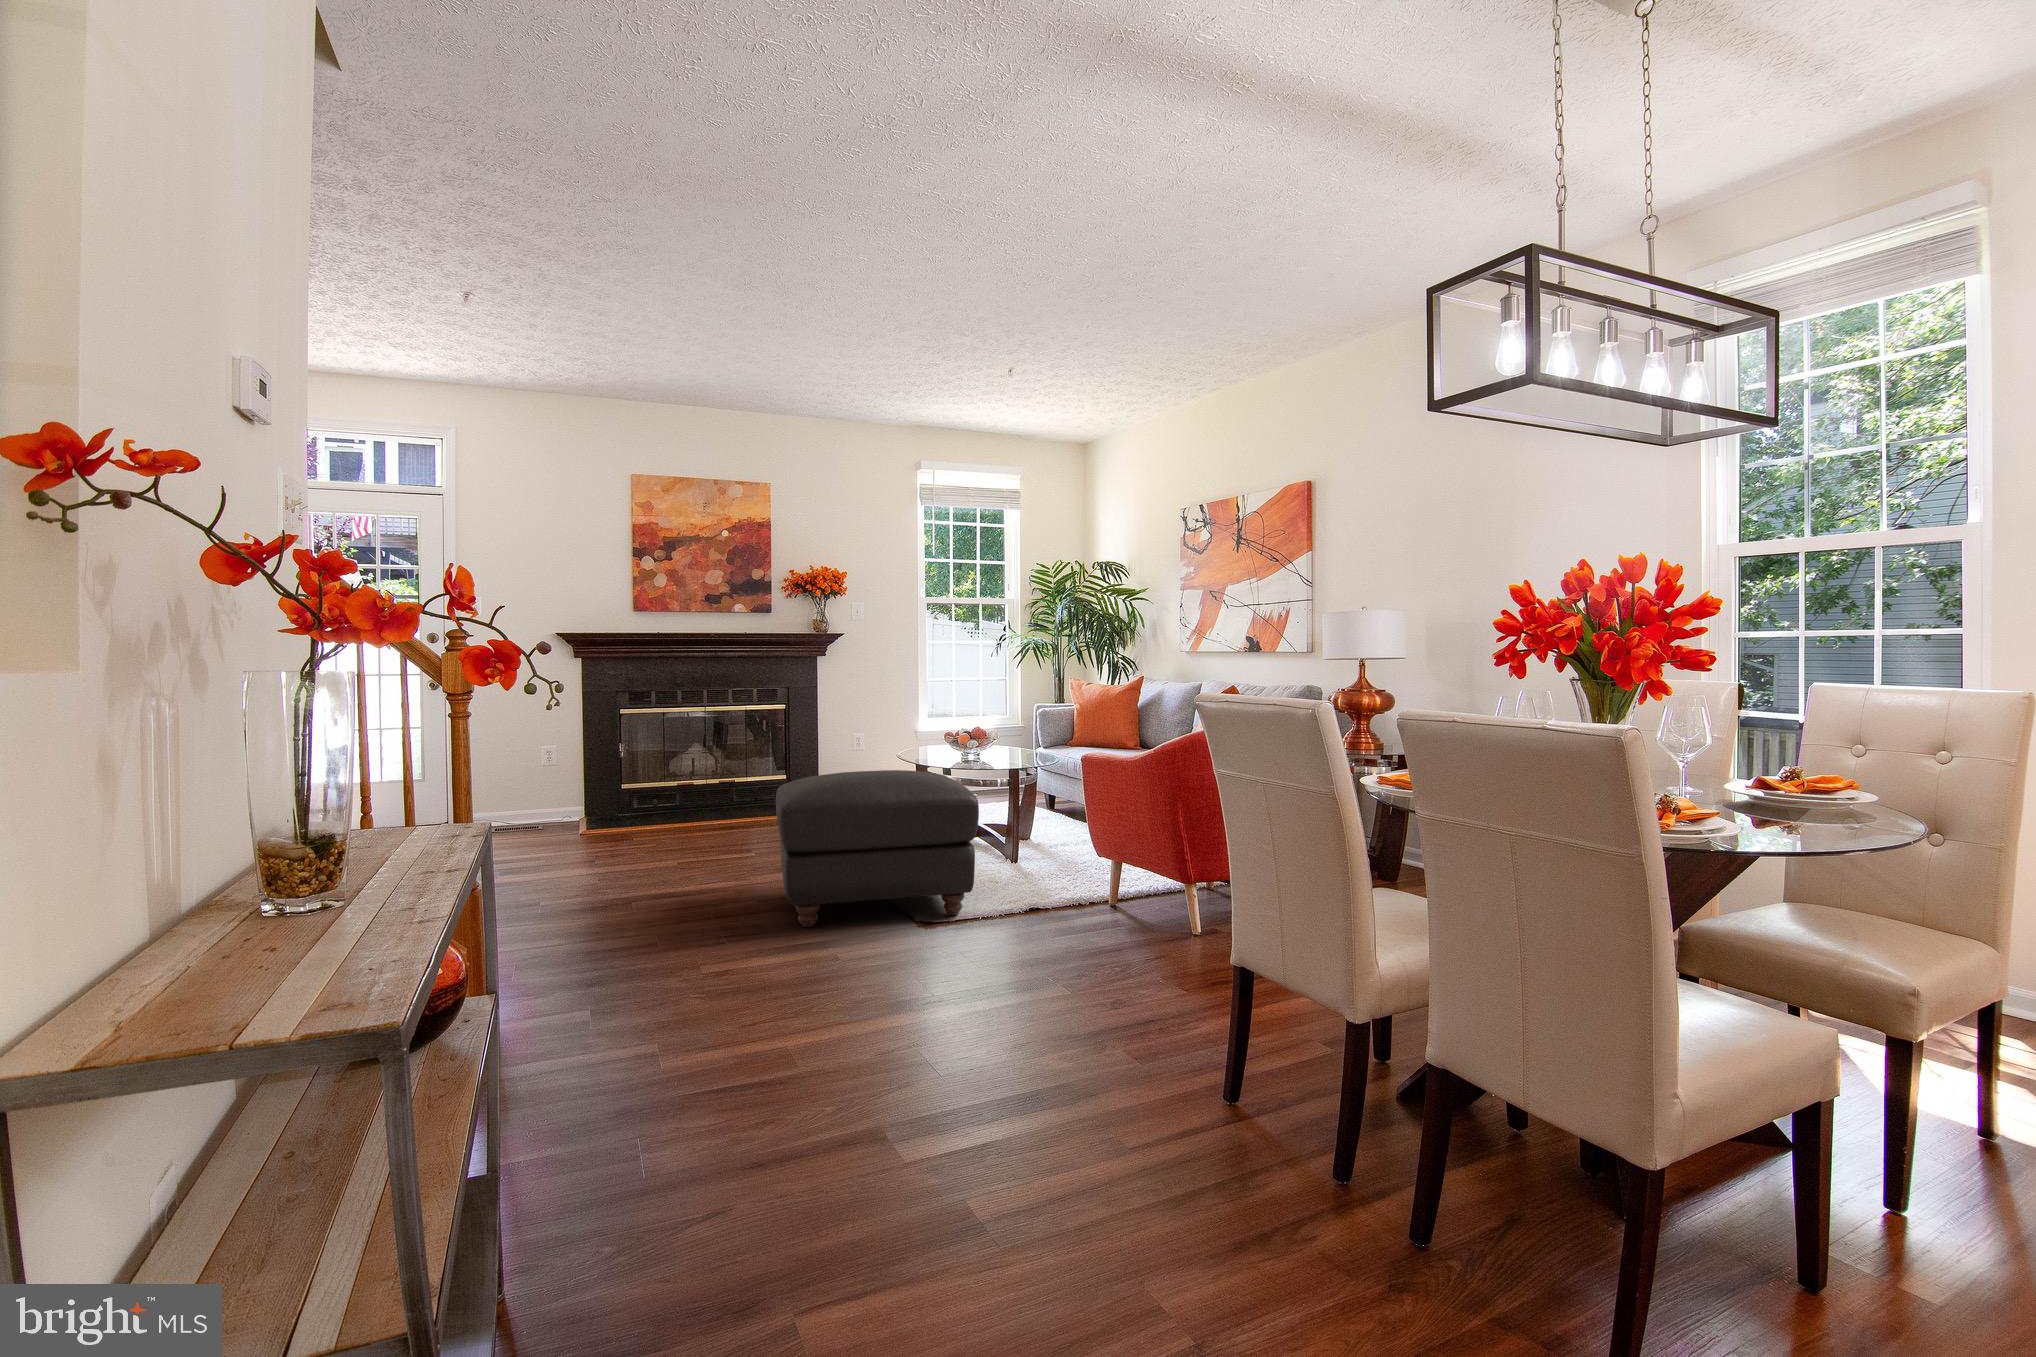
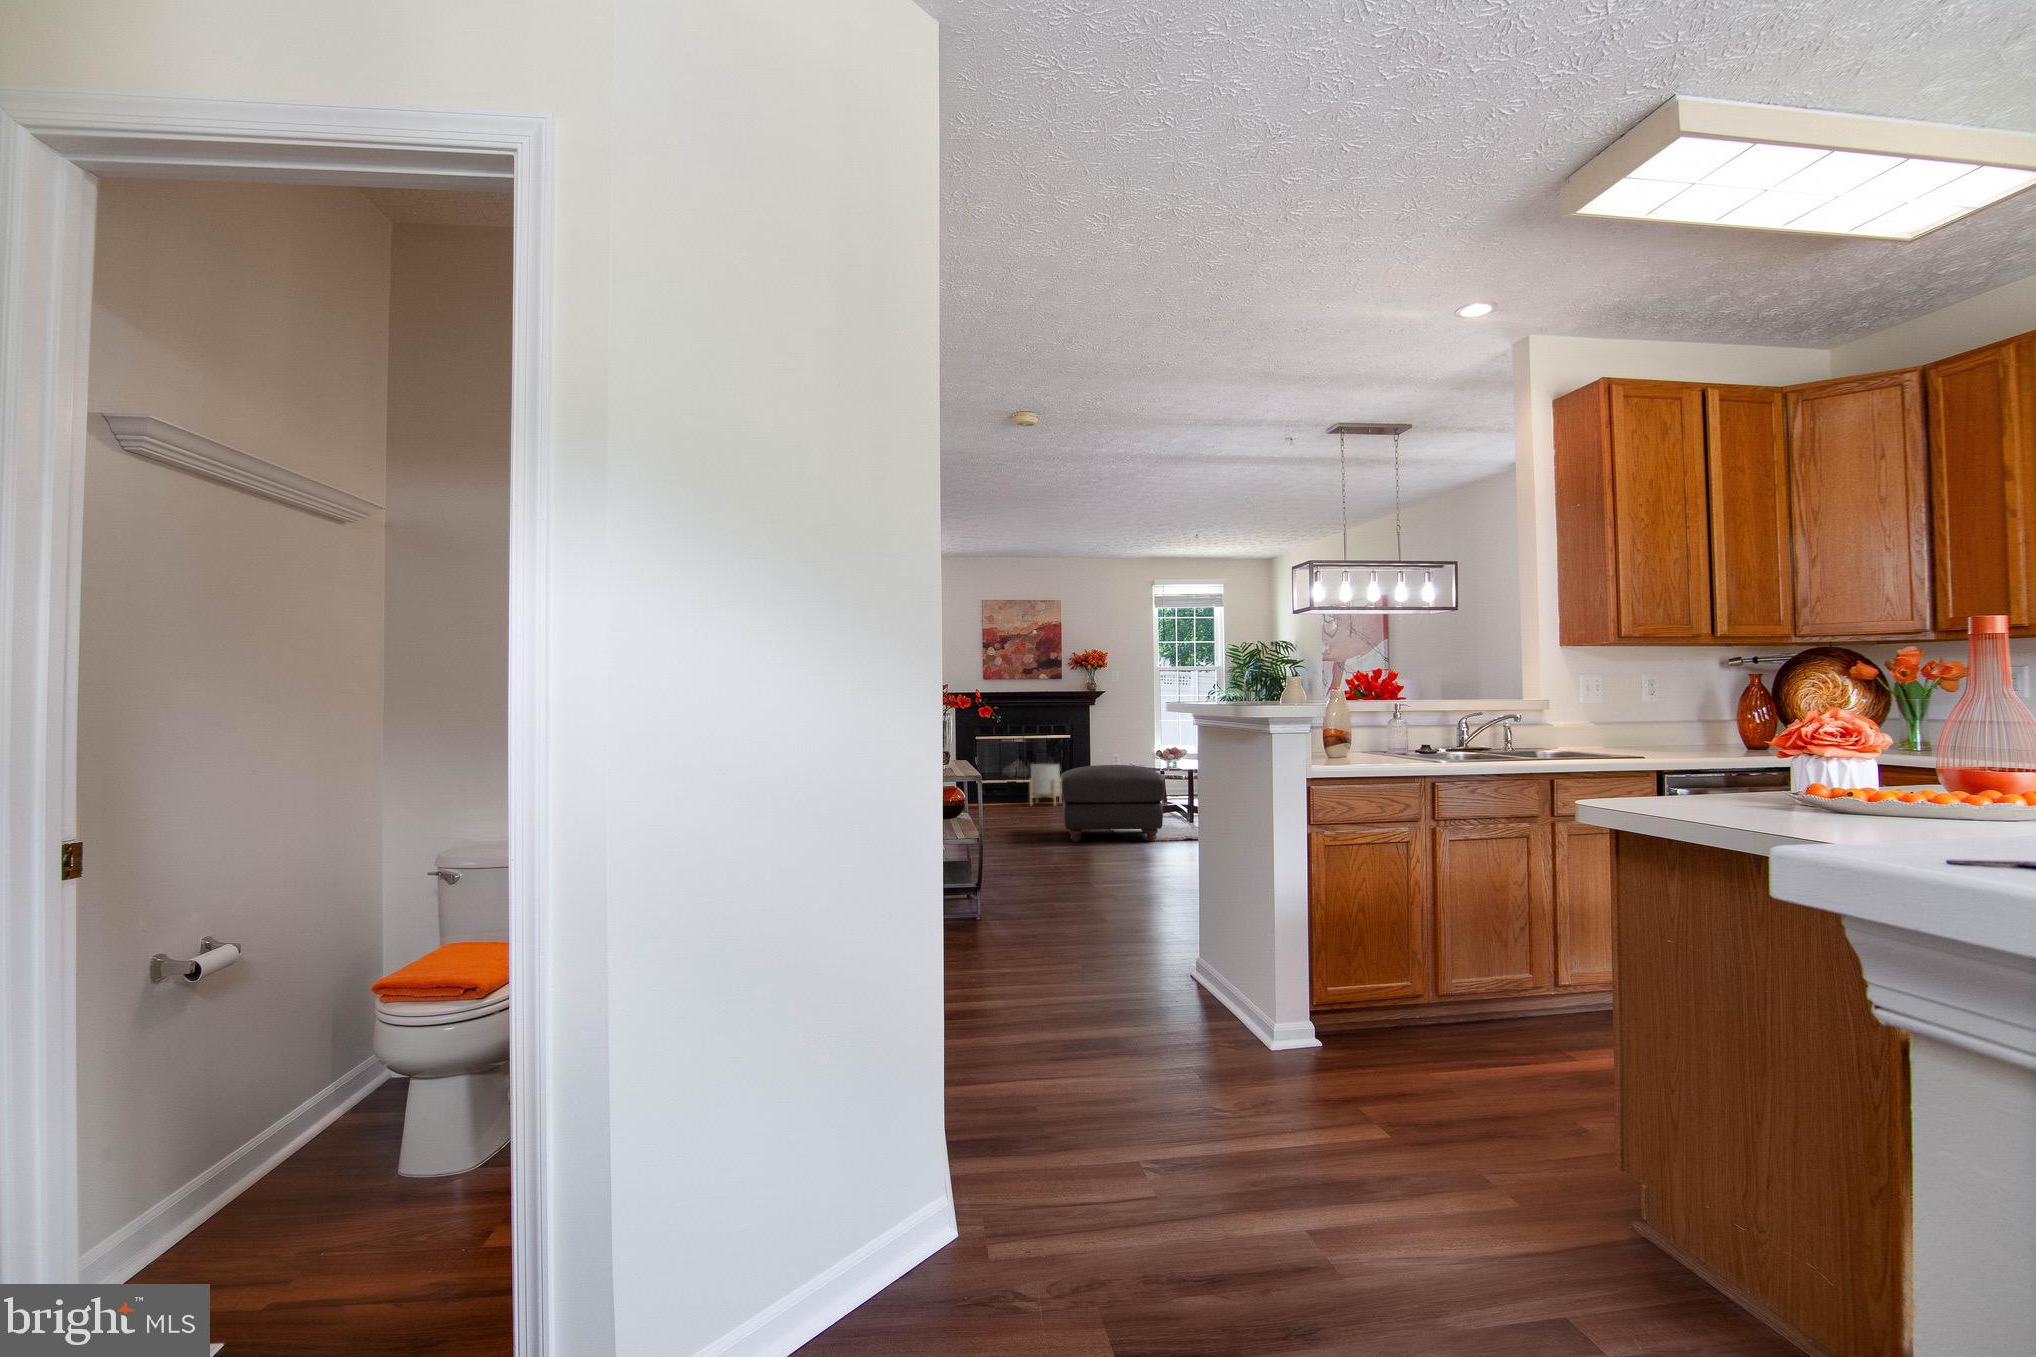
planter: none [716,752,772,825] -> present [1029,764,1061,806]

